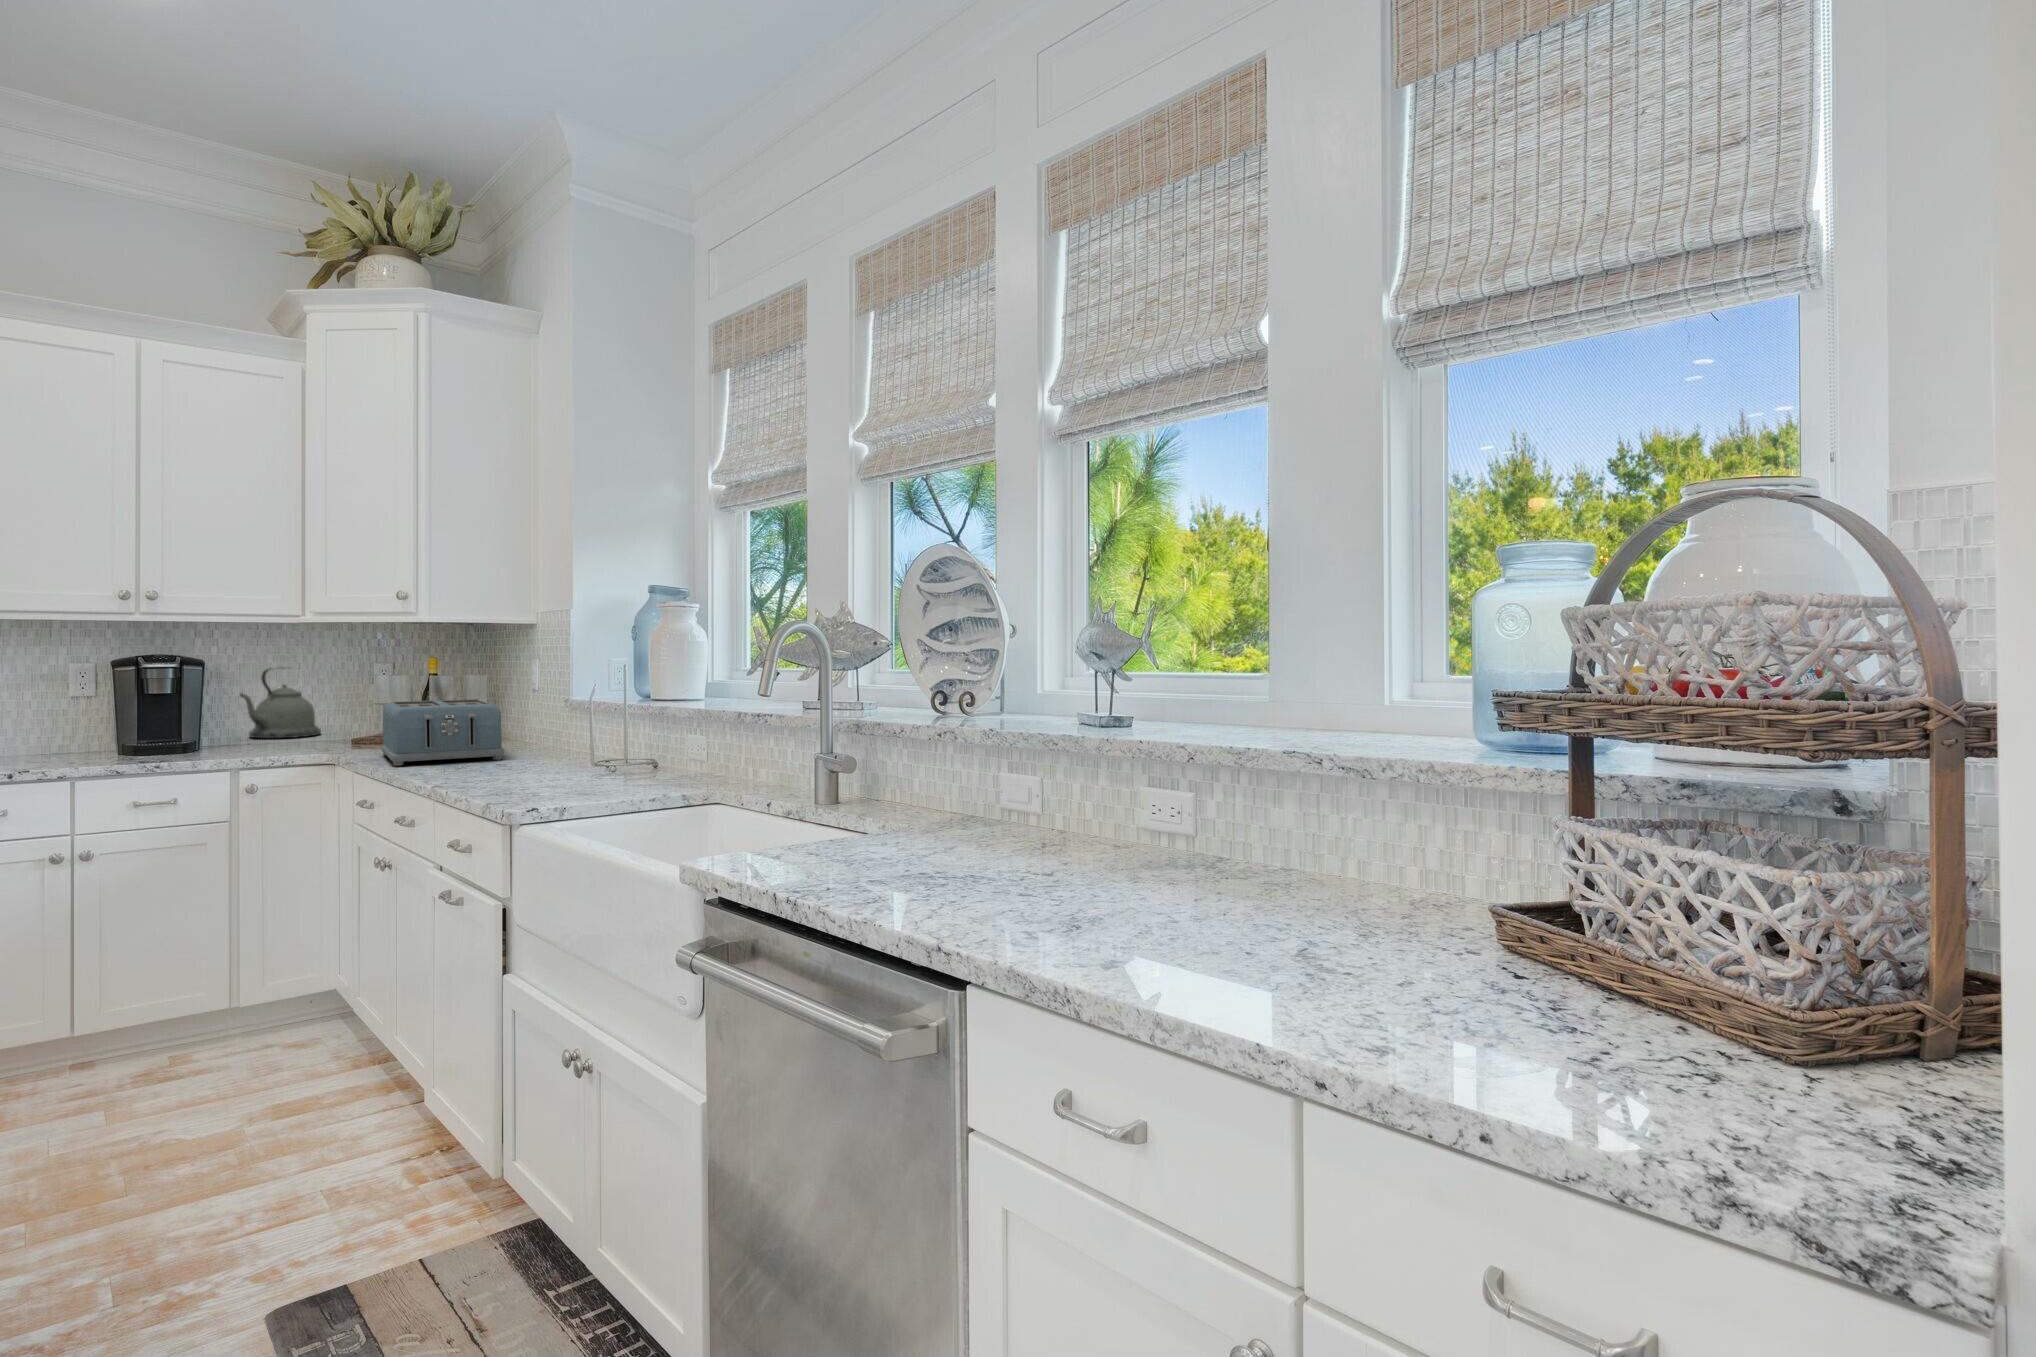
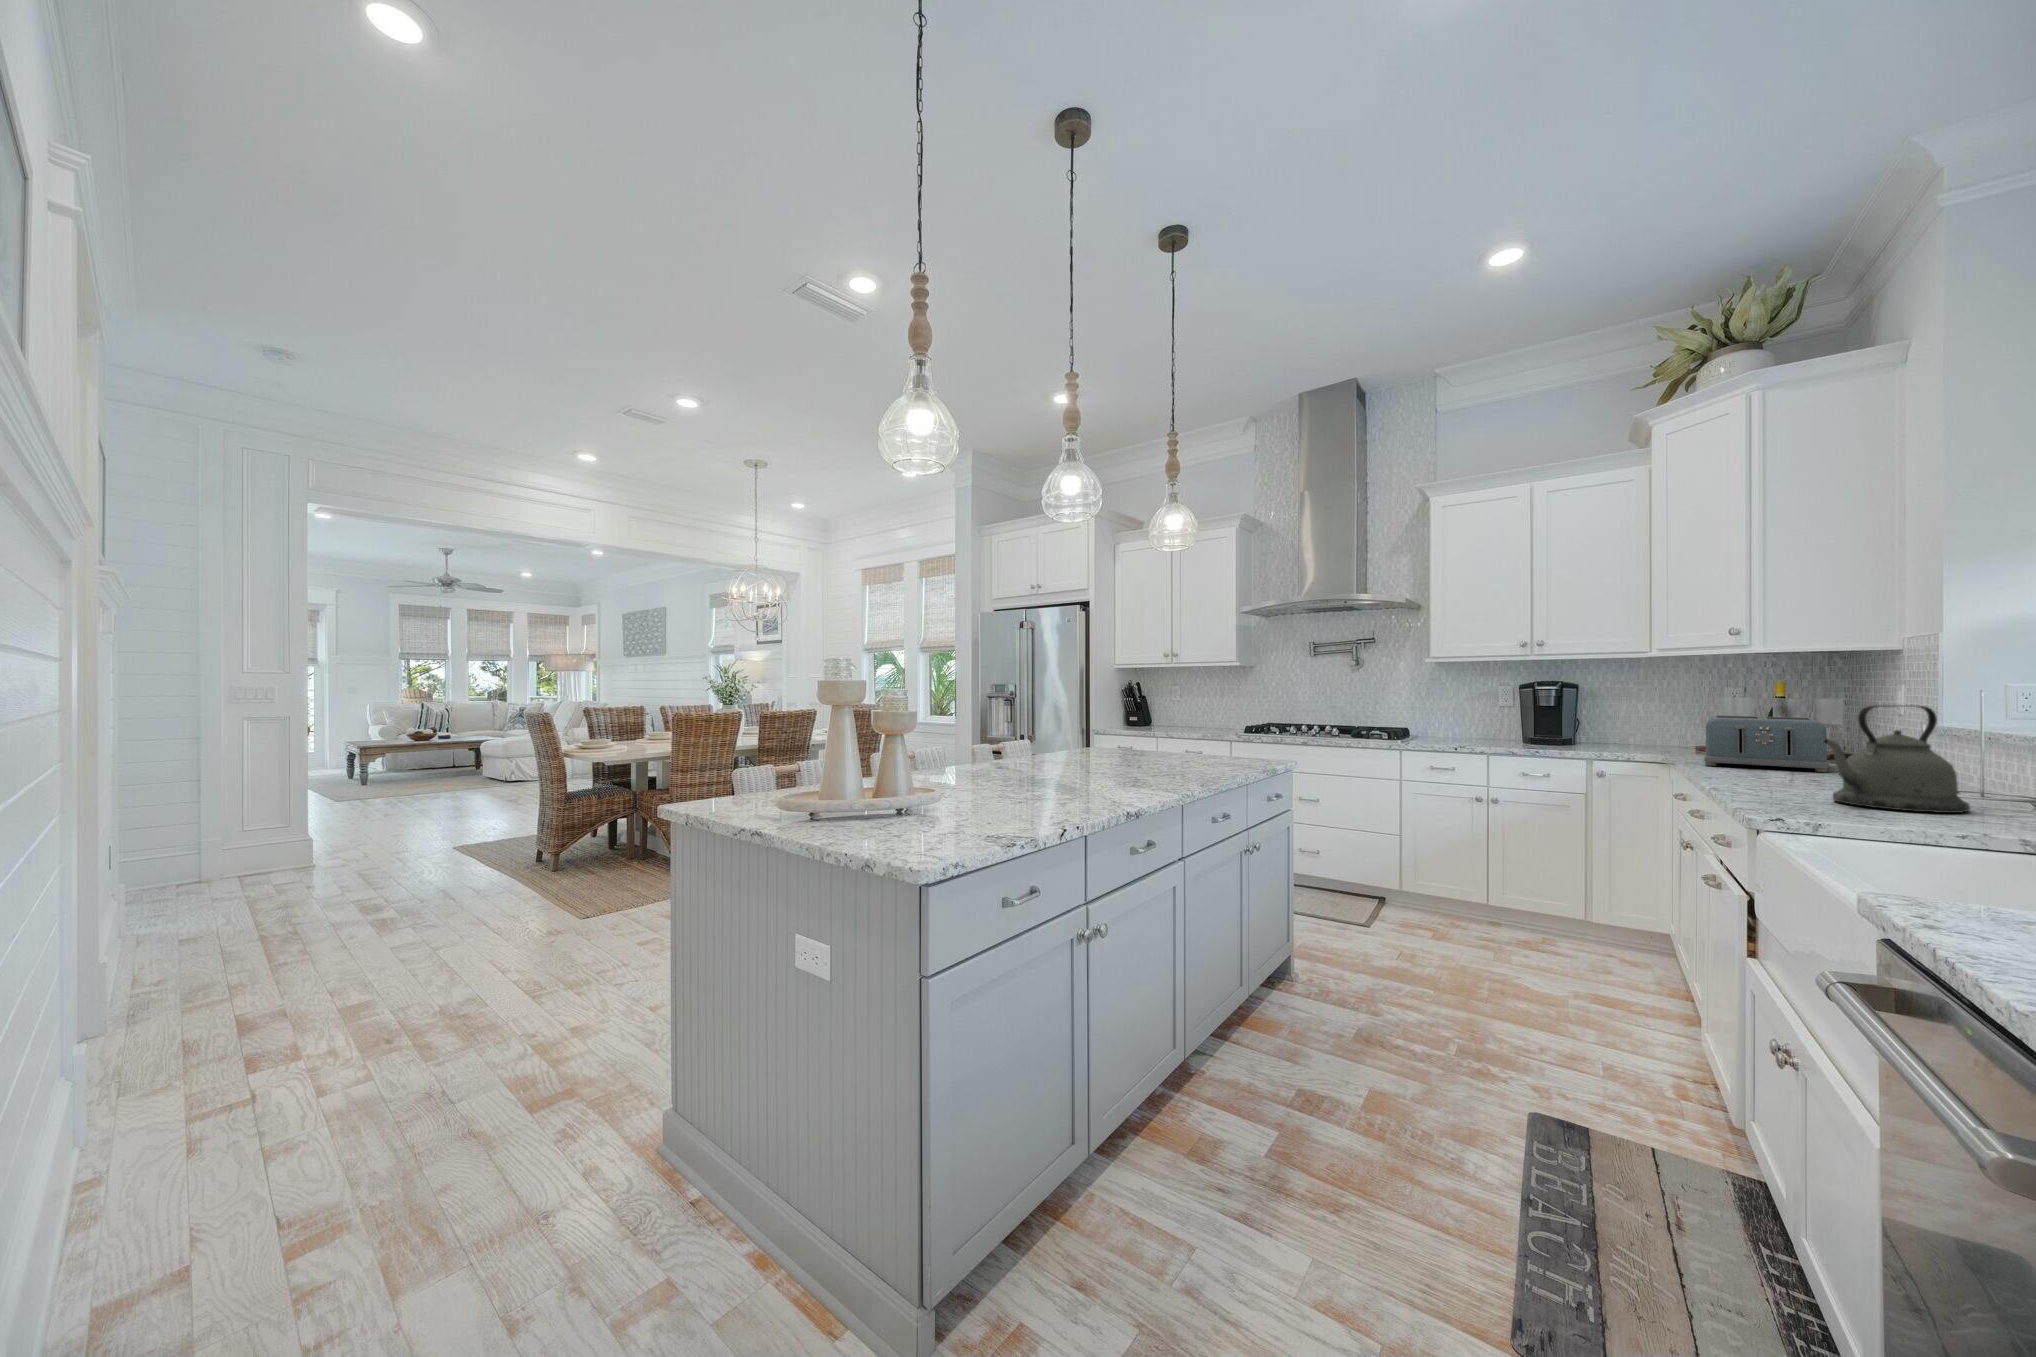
kettle: present [240,667,321,739] -> present [1823,705,1970,813]

